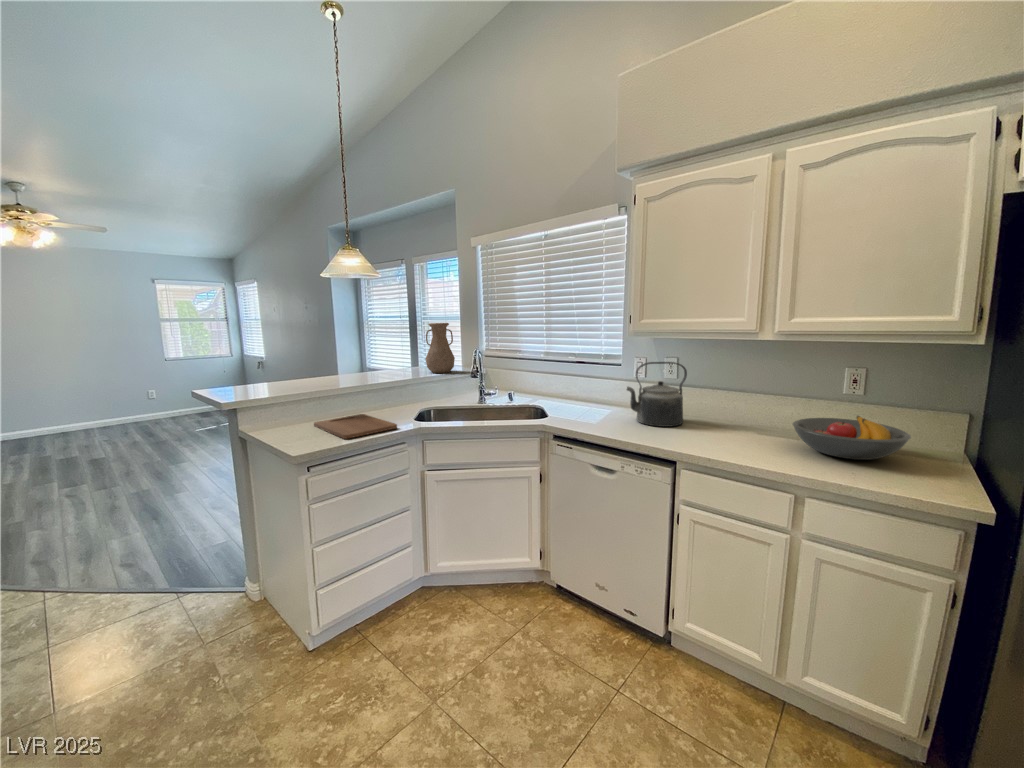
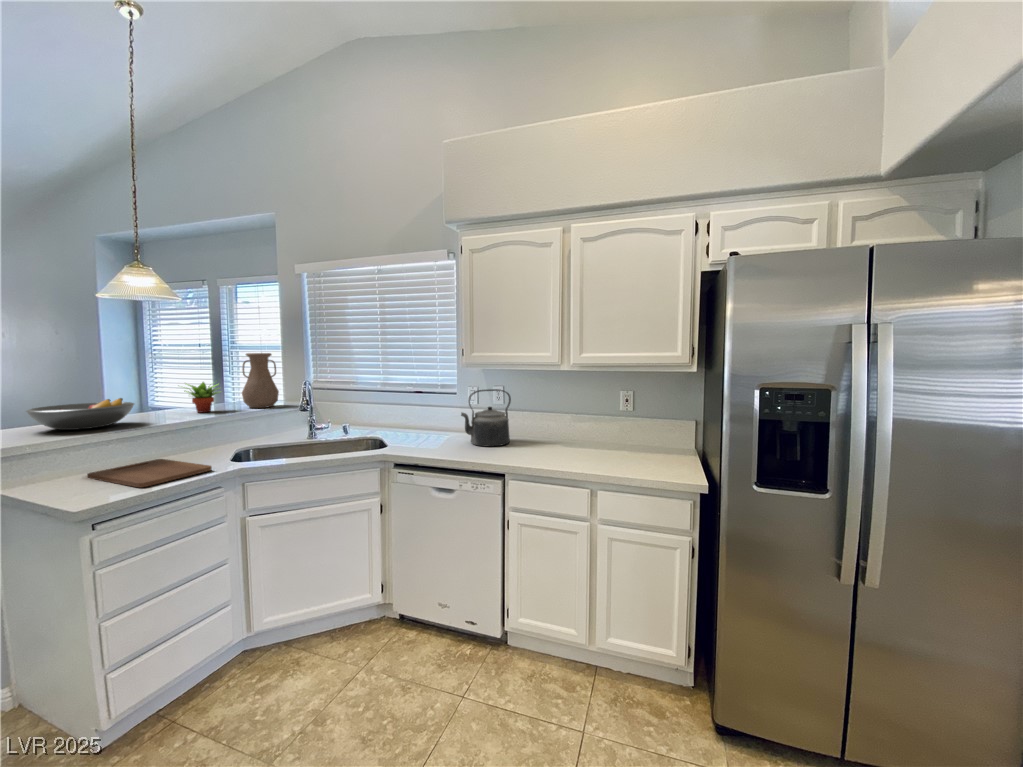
succulent plant: none [378,347,411,376] -> present [184,382,219,413]
fruit bowl: present [792,416,911,460] -> present [26,398,134,430]

